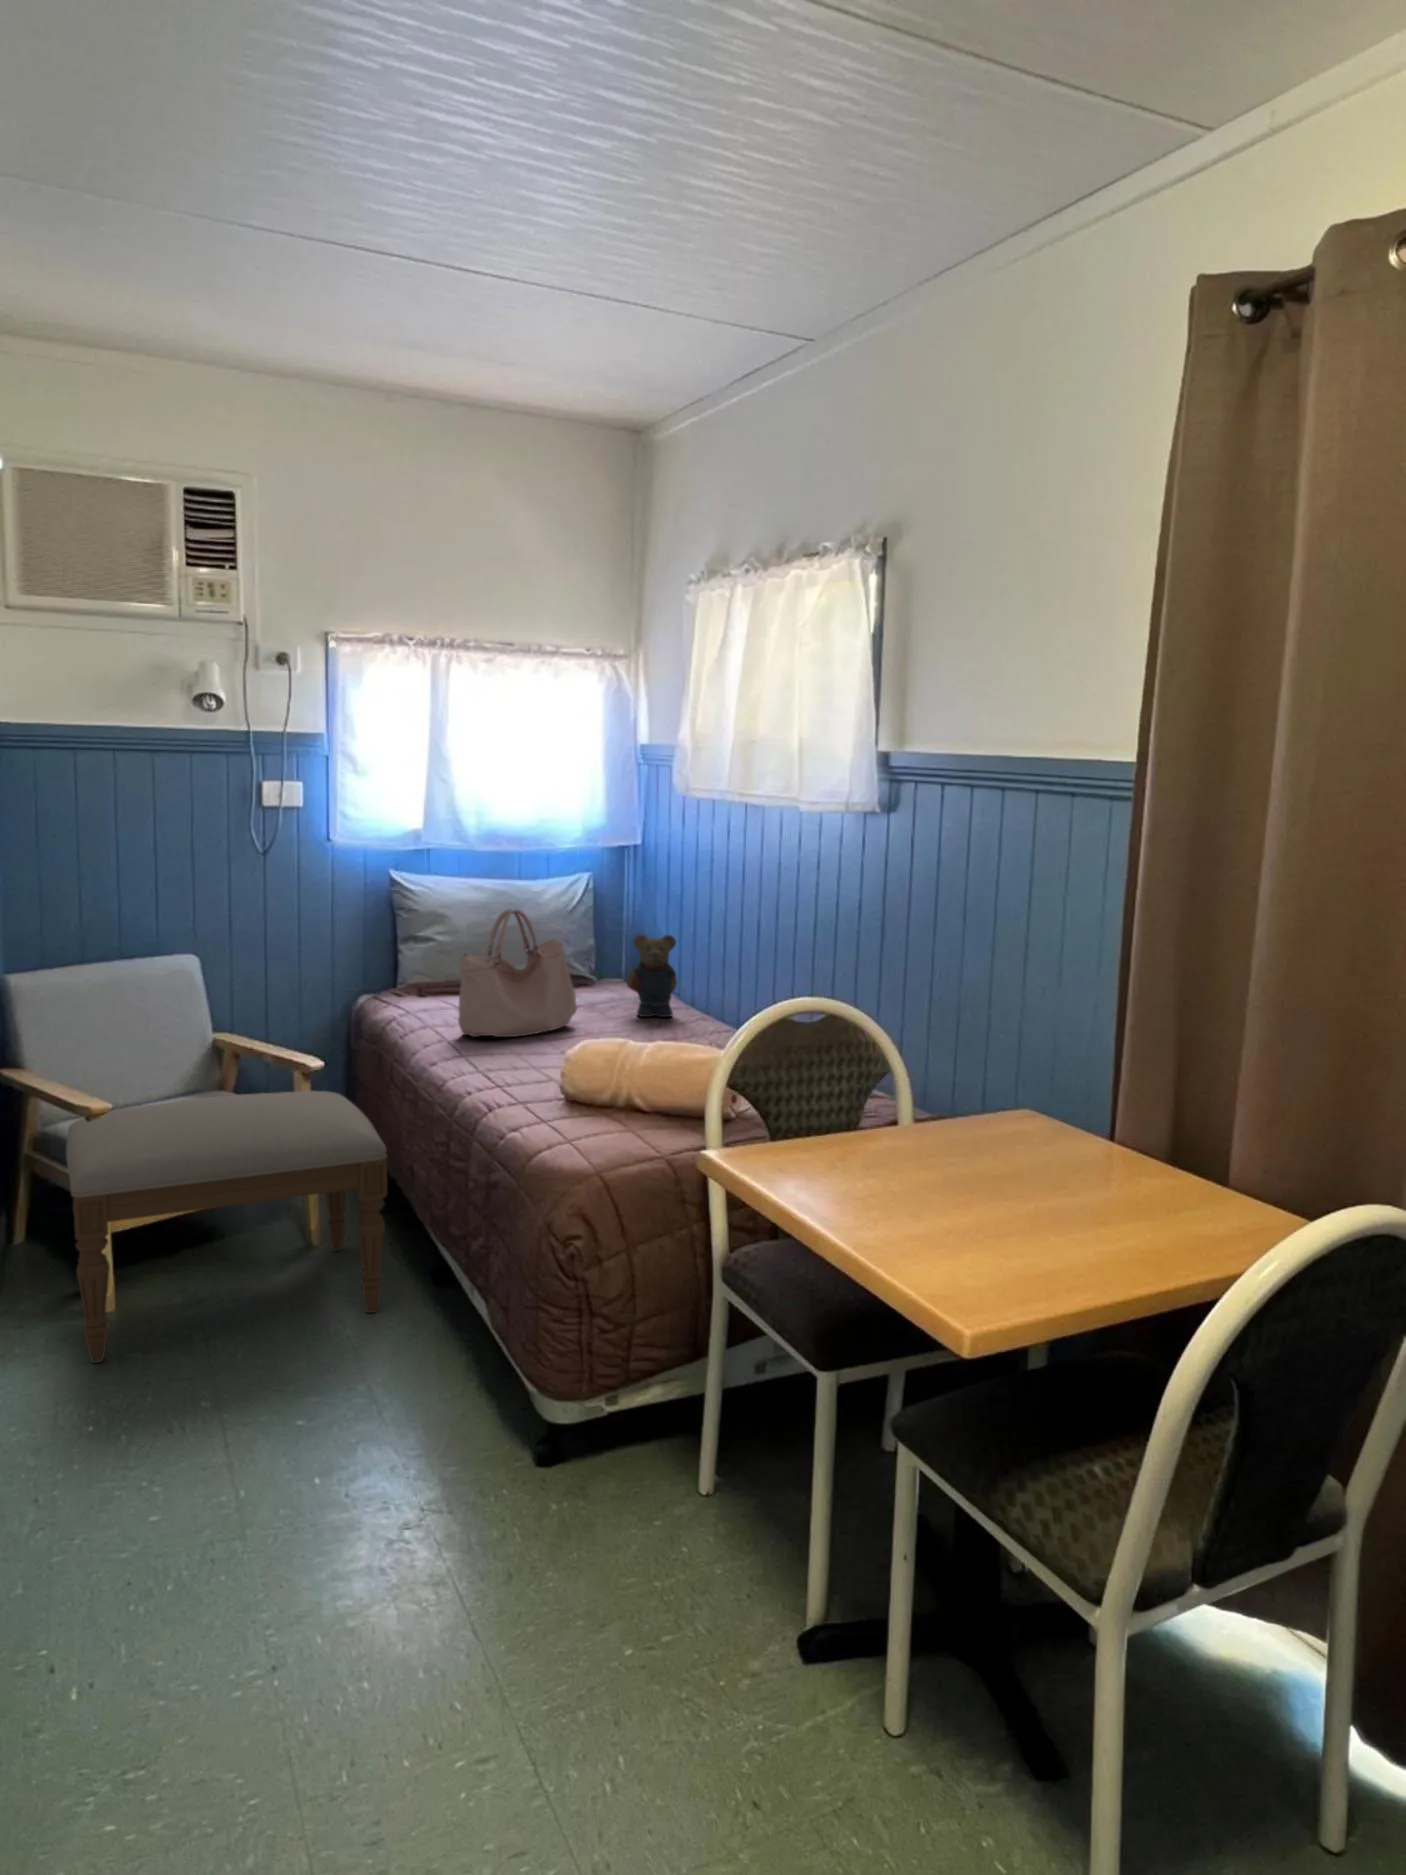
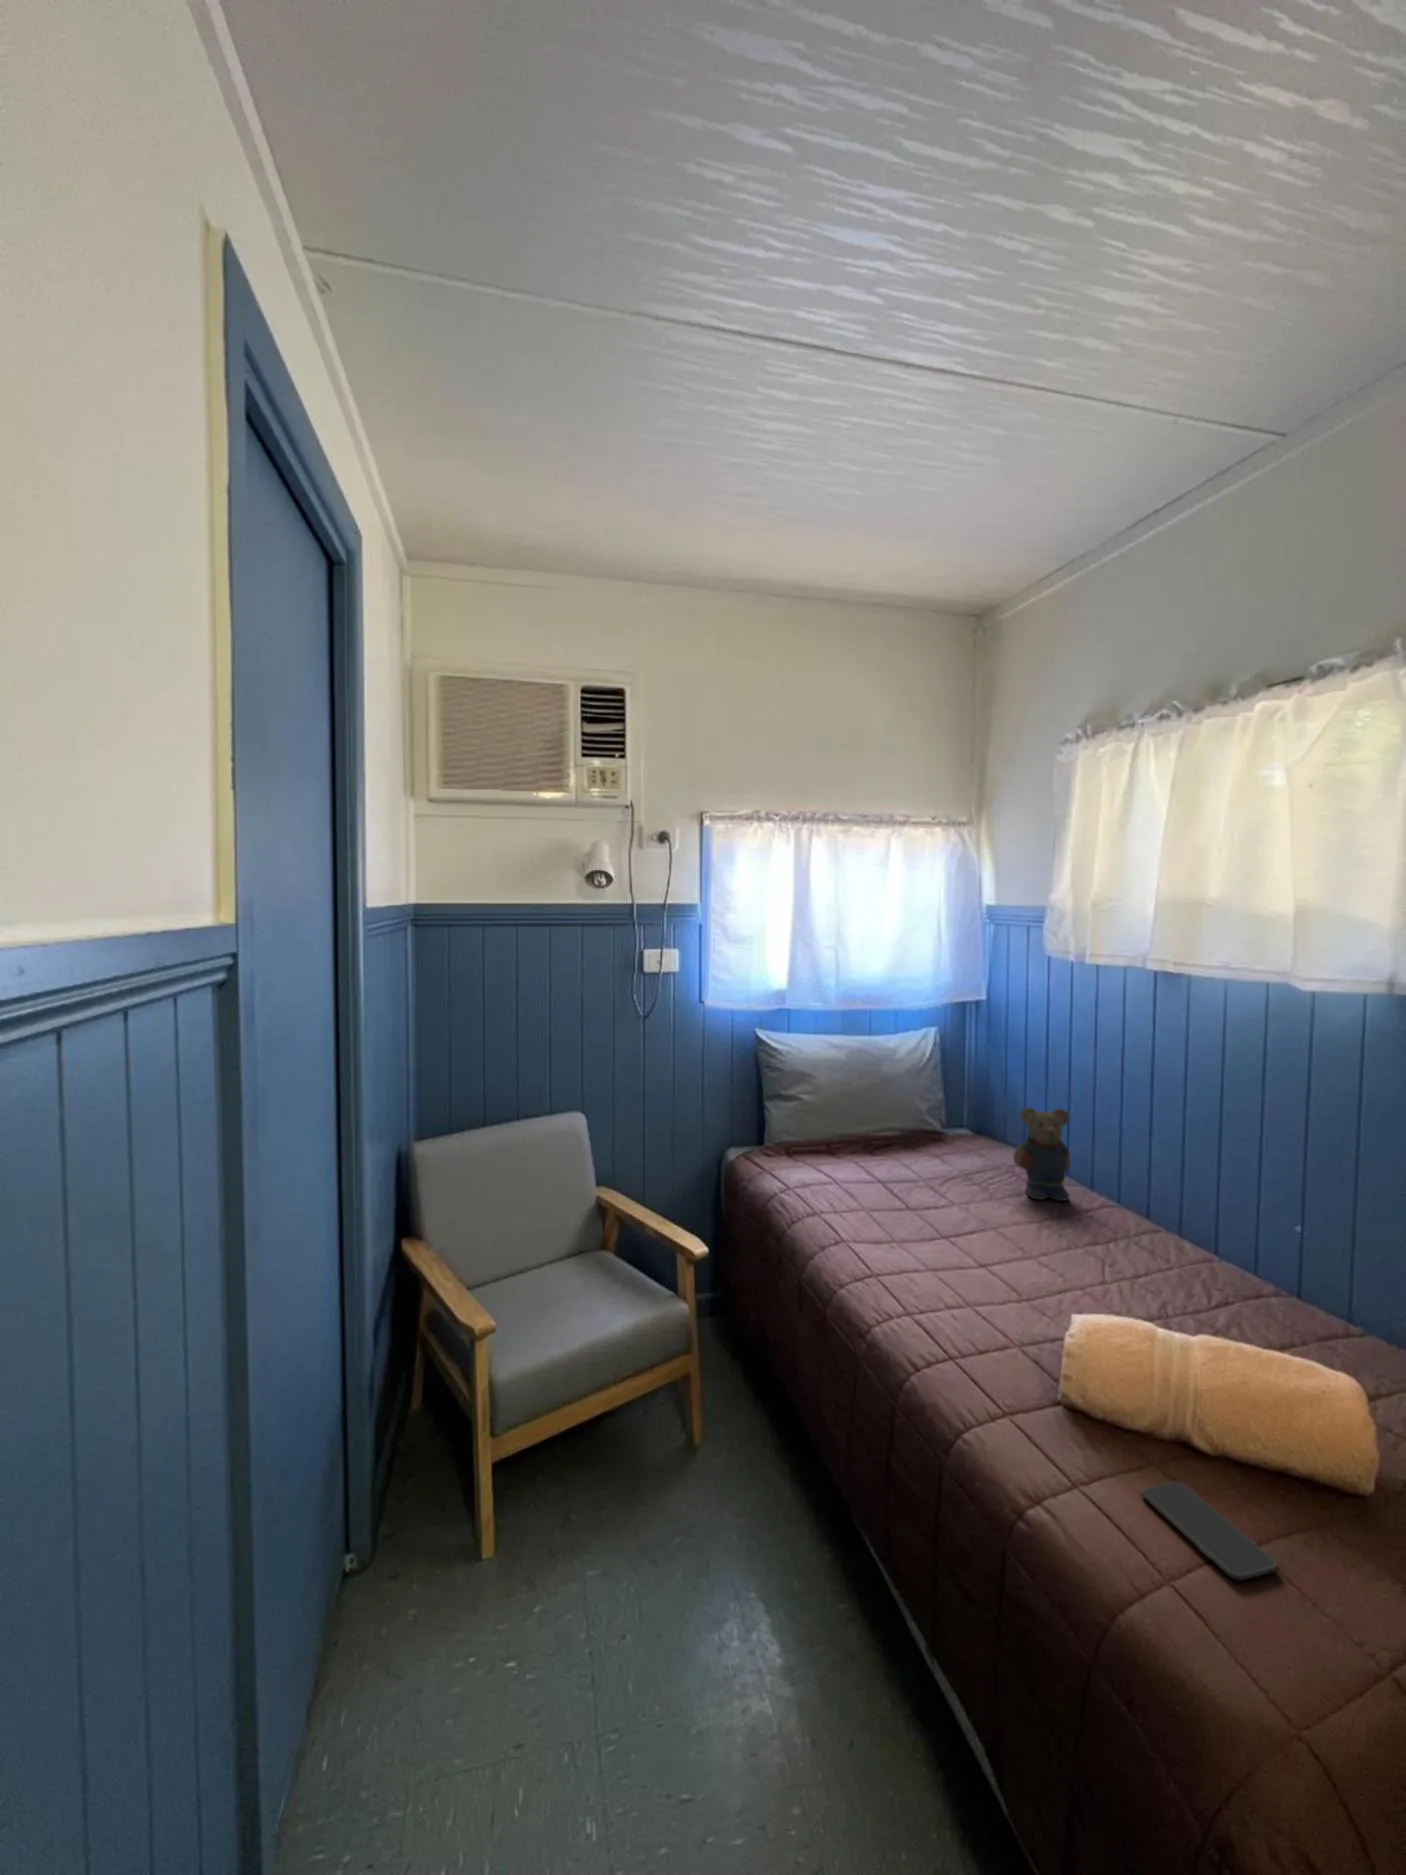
handbag: present [458,909,577,1037] -> none [853,1088,972,1237]
ottoman: present [66,1091,387,1363] -> none [436,1288,801,1695]
smartphone: none [585,1118,641,1142] -> present [1142,1482,1278,1581]

